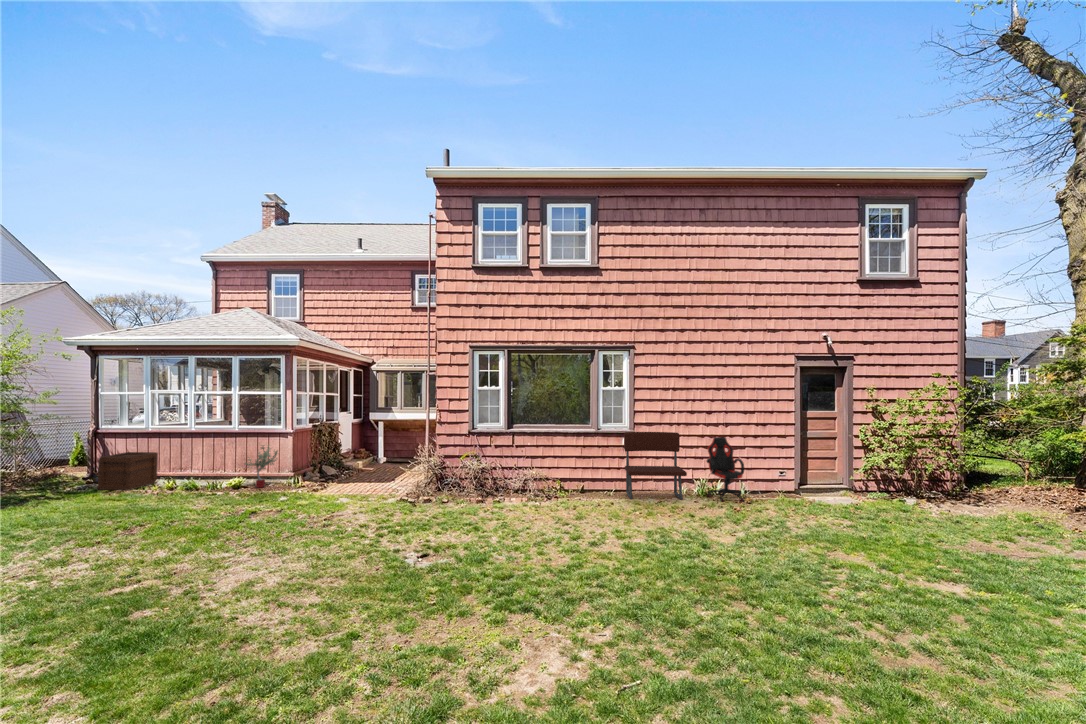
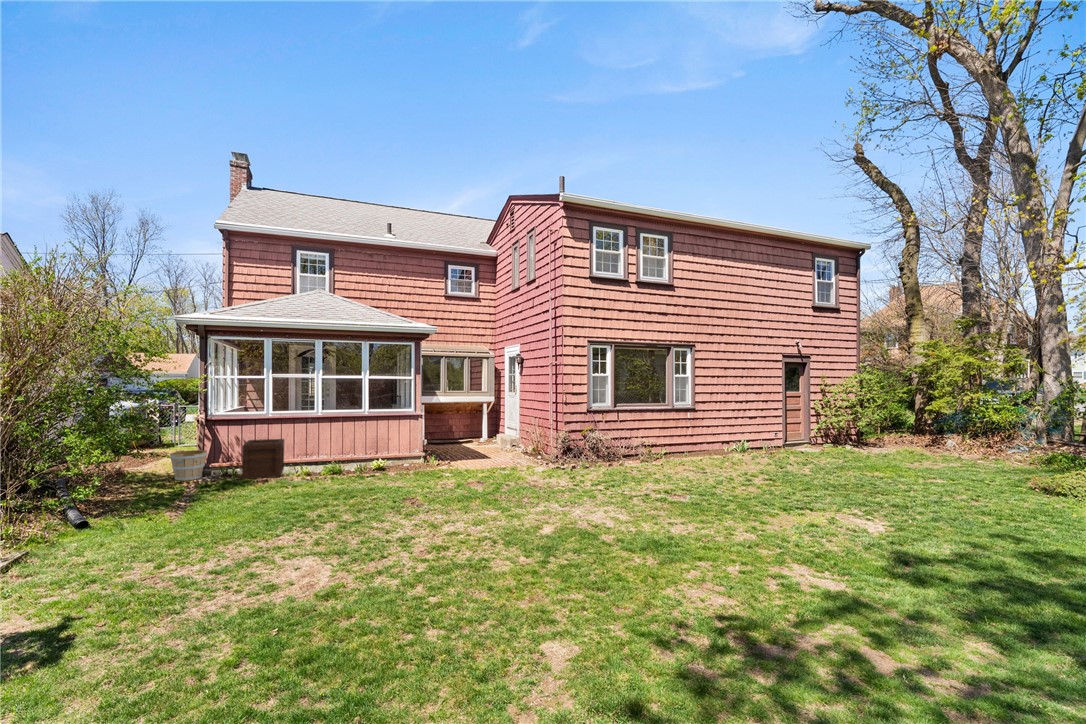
bench: present [624,432,687,500] -> none [691,407,738,455]
chair: present [707,437,744,501] -> none [737,410,766,453]
potted tree: present [245,446,278,488] -> none [390,426,424,467]
wooden bucket: none [54,459,93,487] -> present [170,450,207,481]

